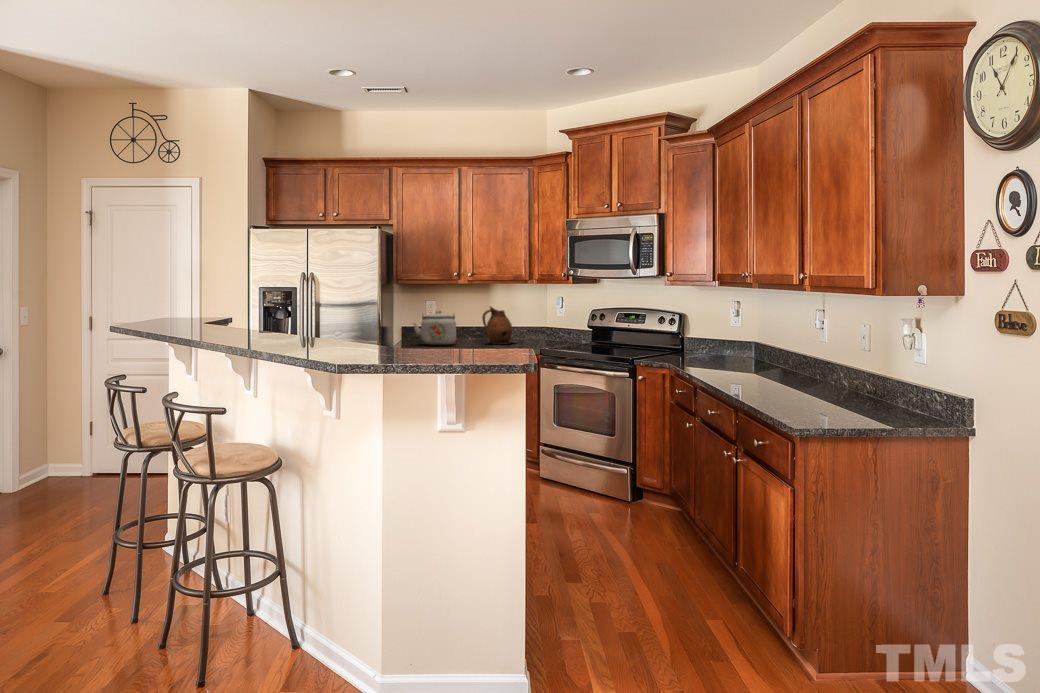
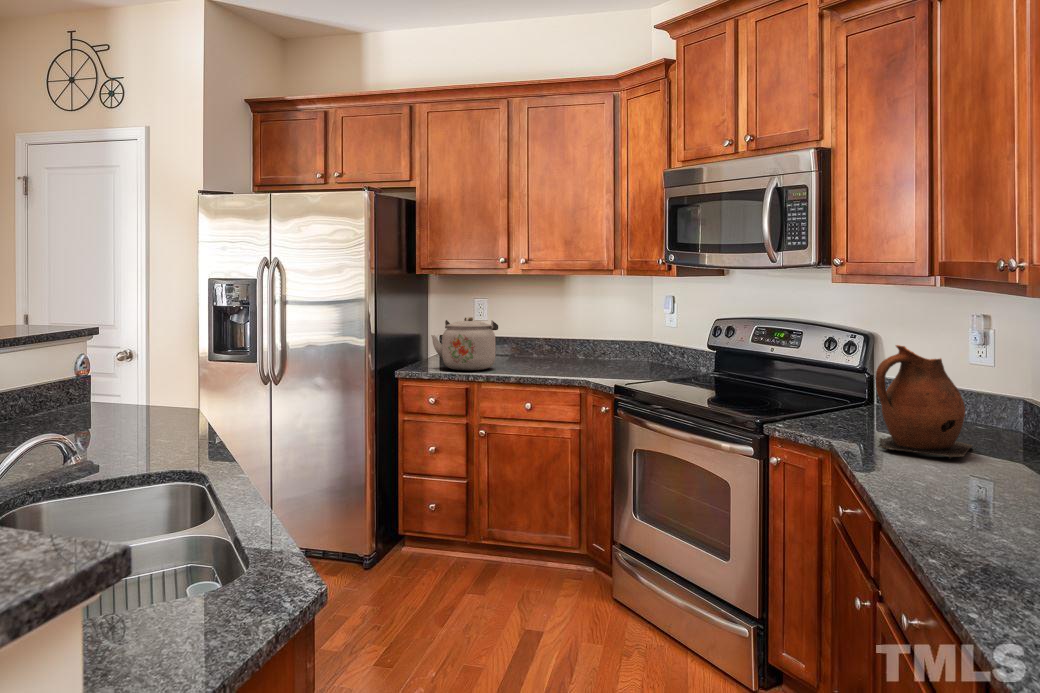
ceramic pitcher: present [482,306,513,344] -> present [875,345,973,459]

